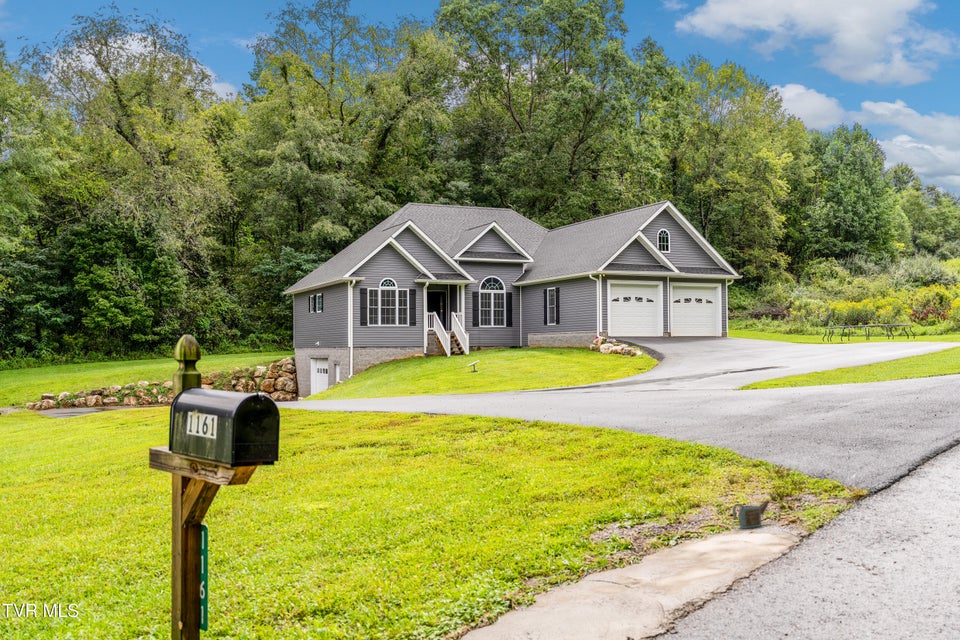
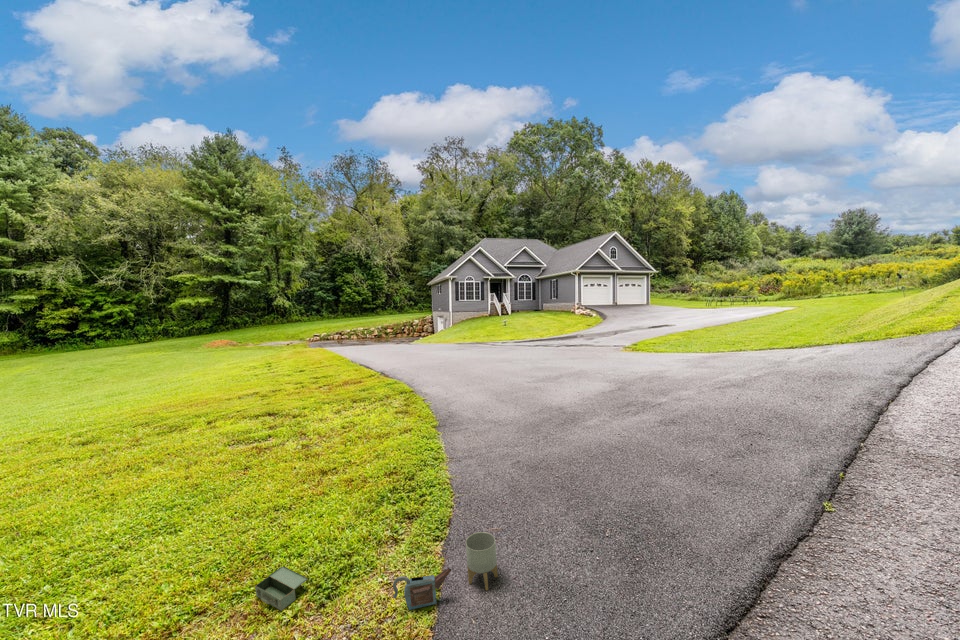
planter: none [770,482,796,520] -> present [466,532,498,590]
toolbox: none [609,520,648,537] -> present [255,566,308,611]

